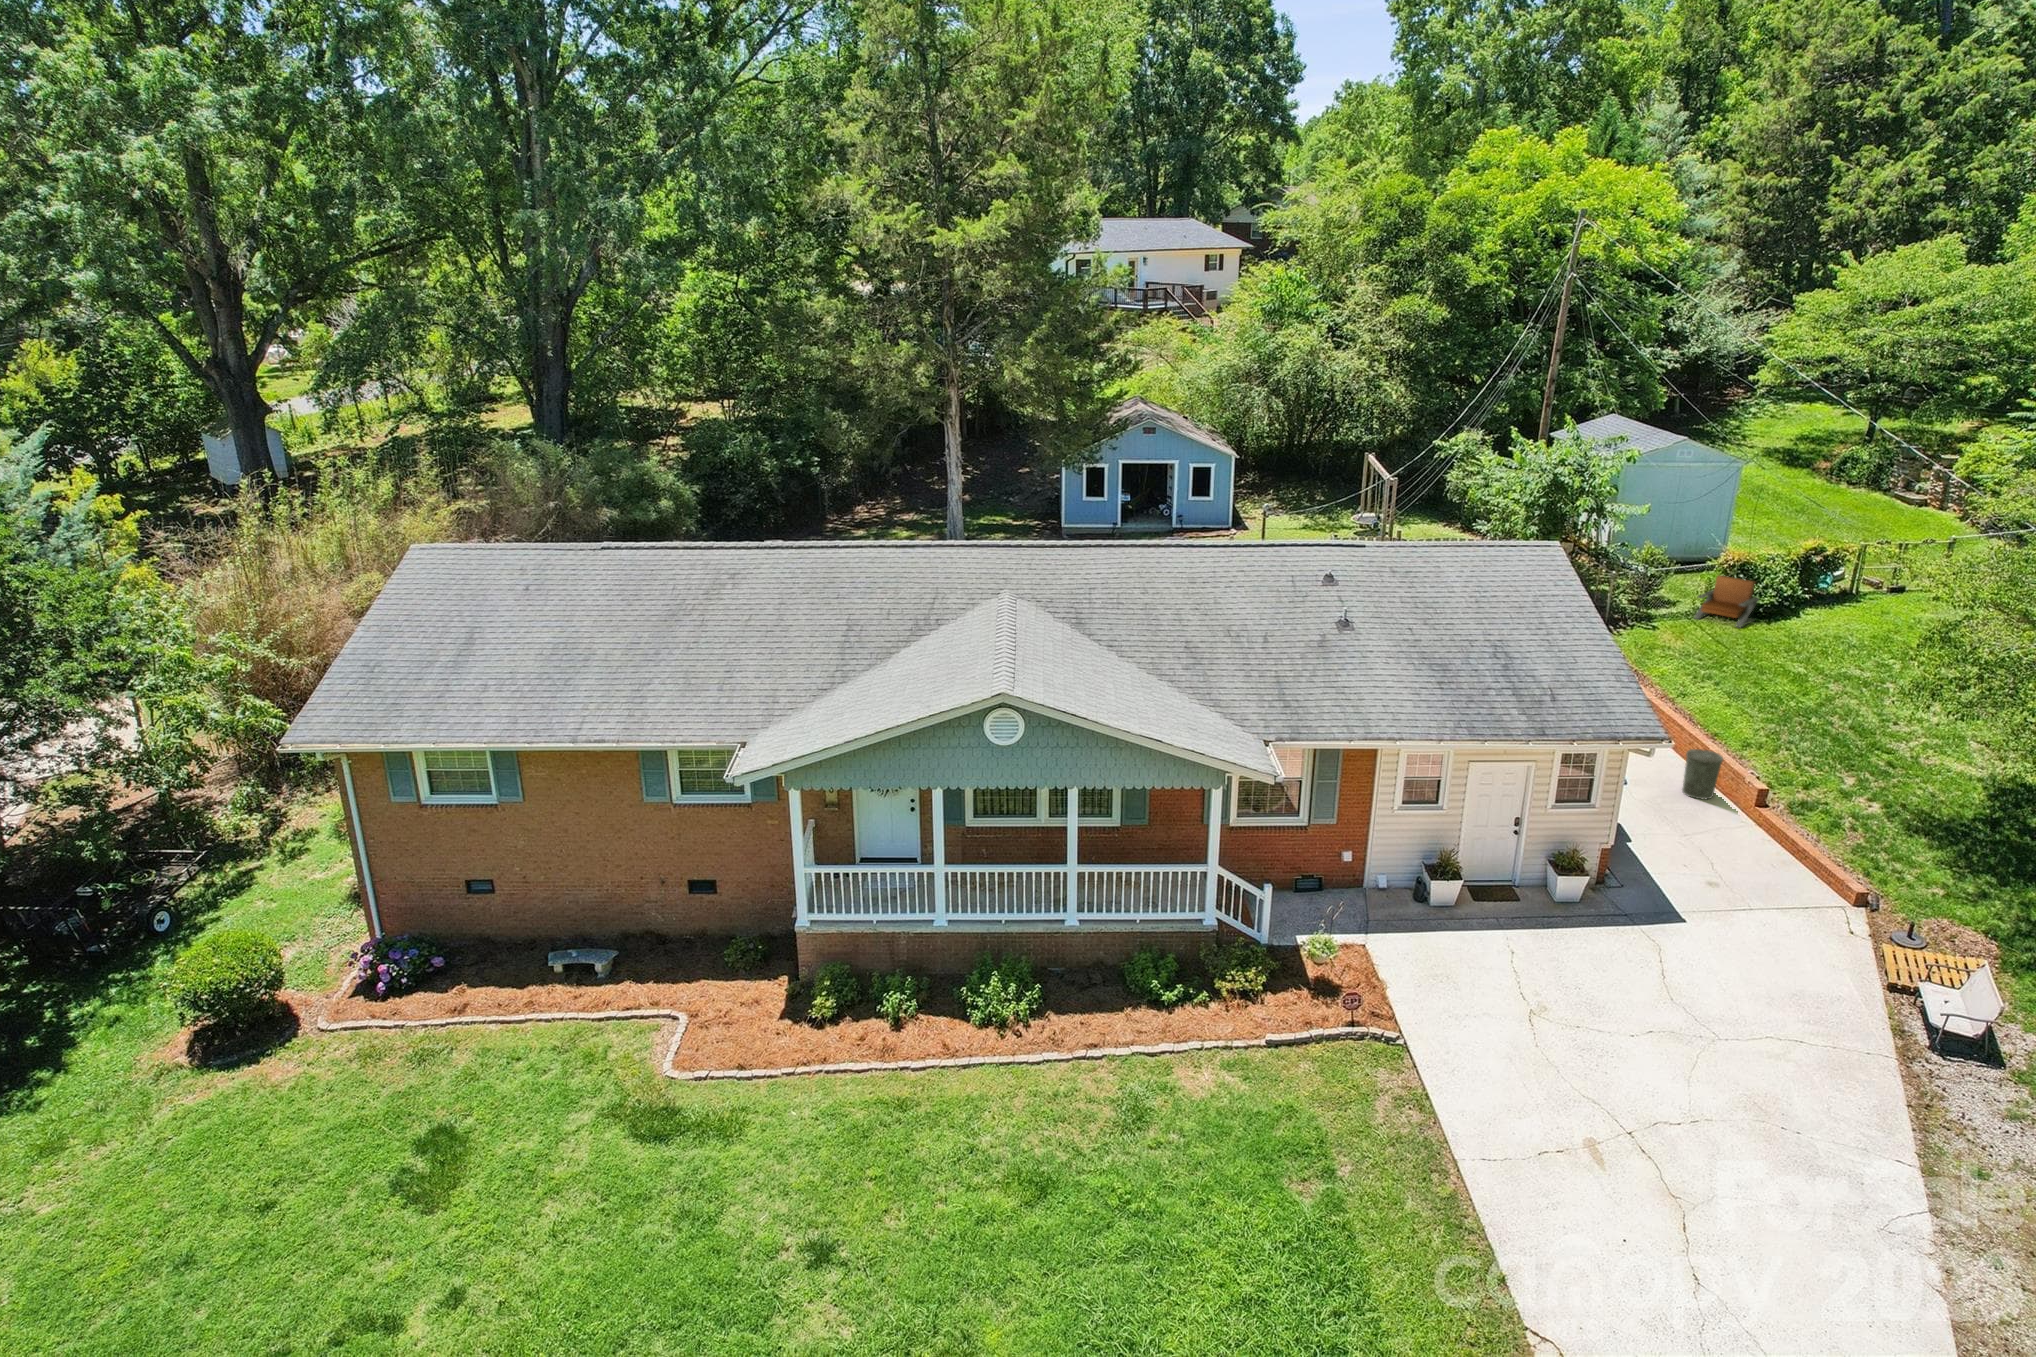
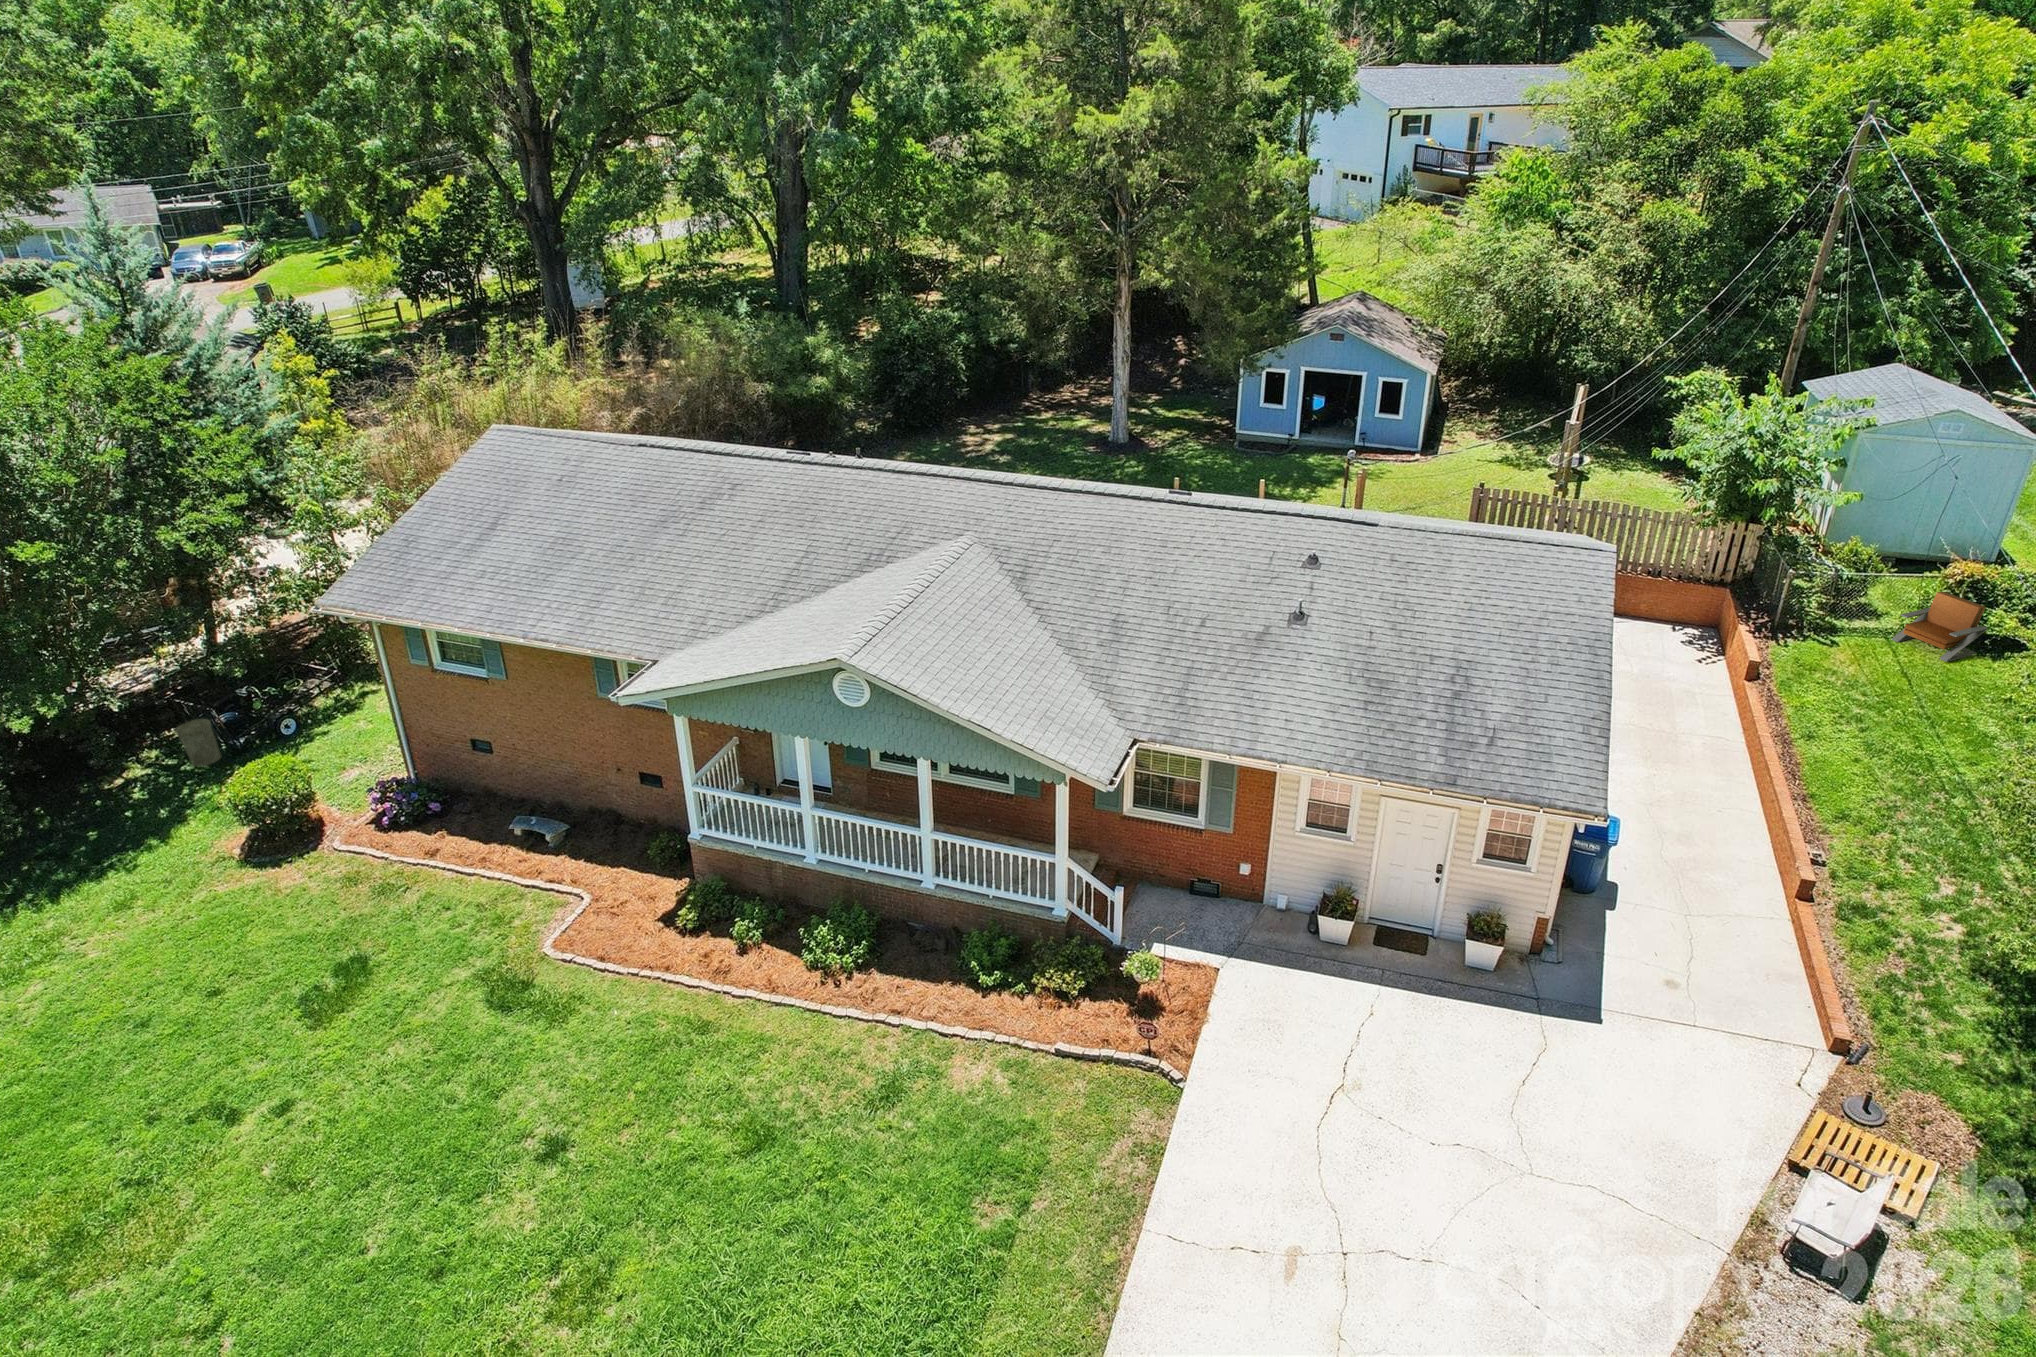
trash can: present [1682,749,1723,800] -> present [175,719,221,767]

